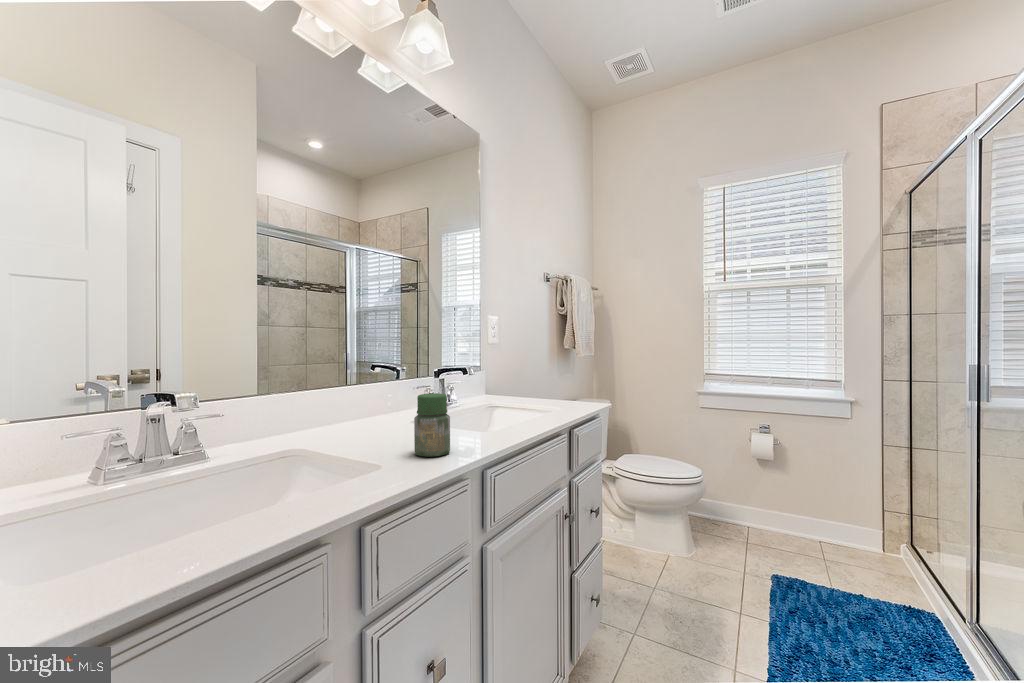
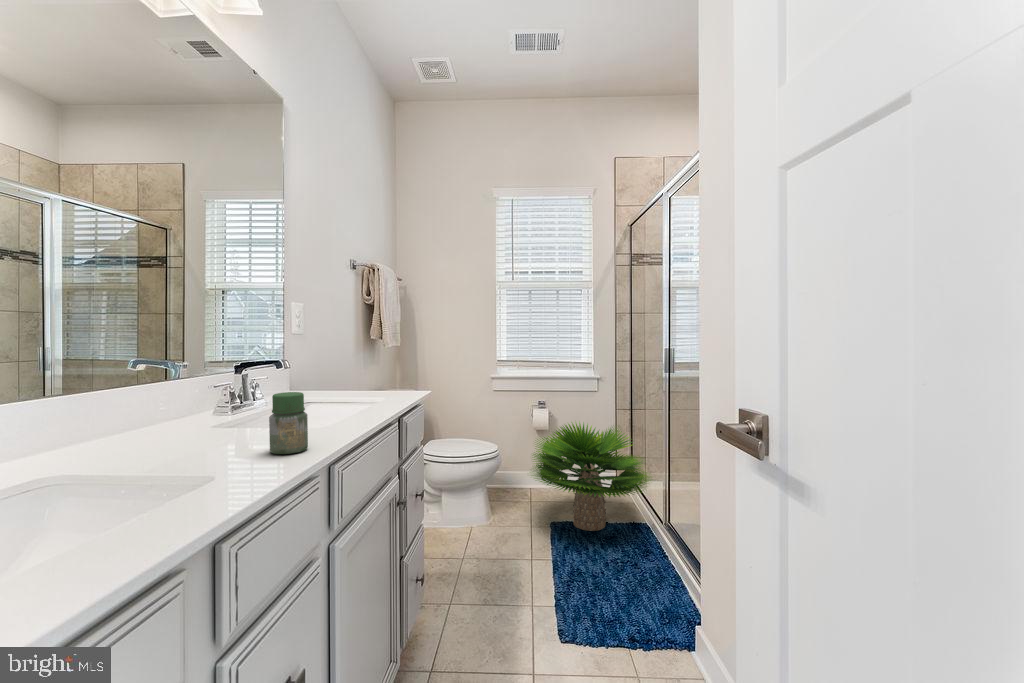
potted plant: none [737,450,946,600] -> present [532,422,651,531]

